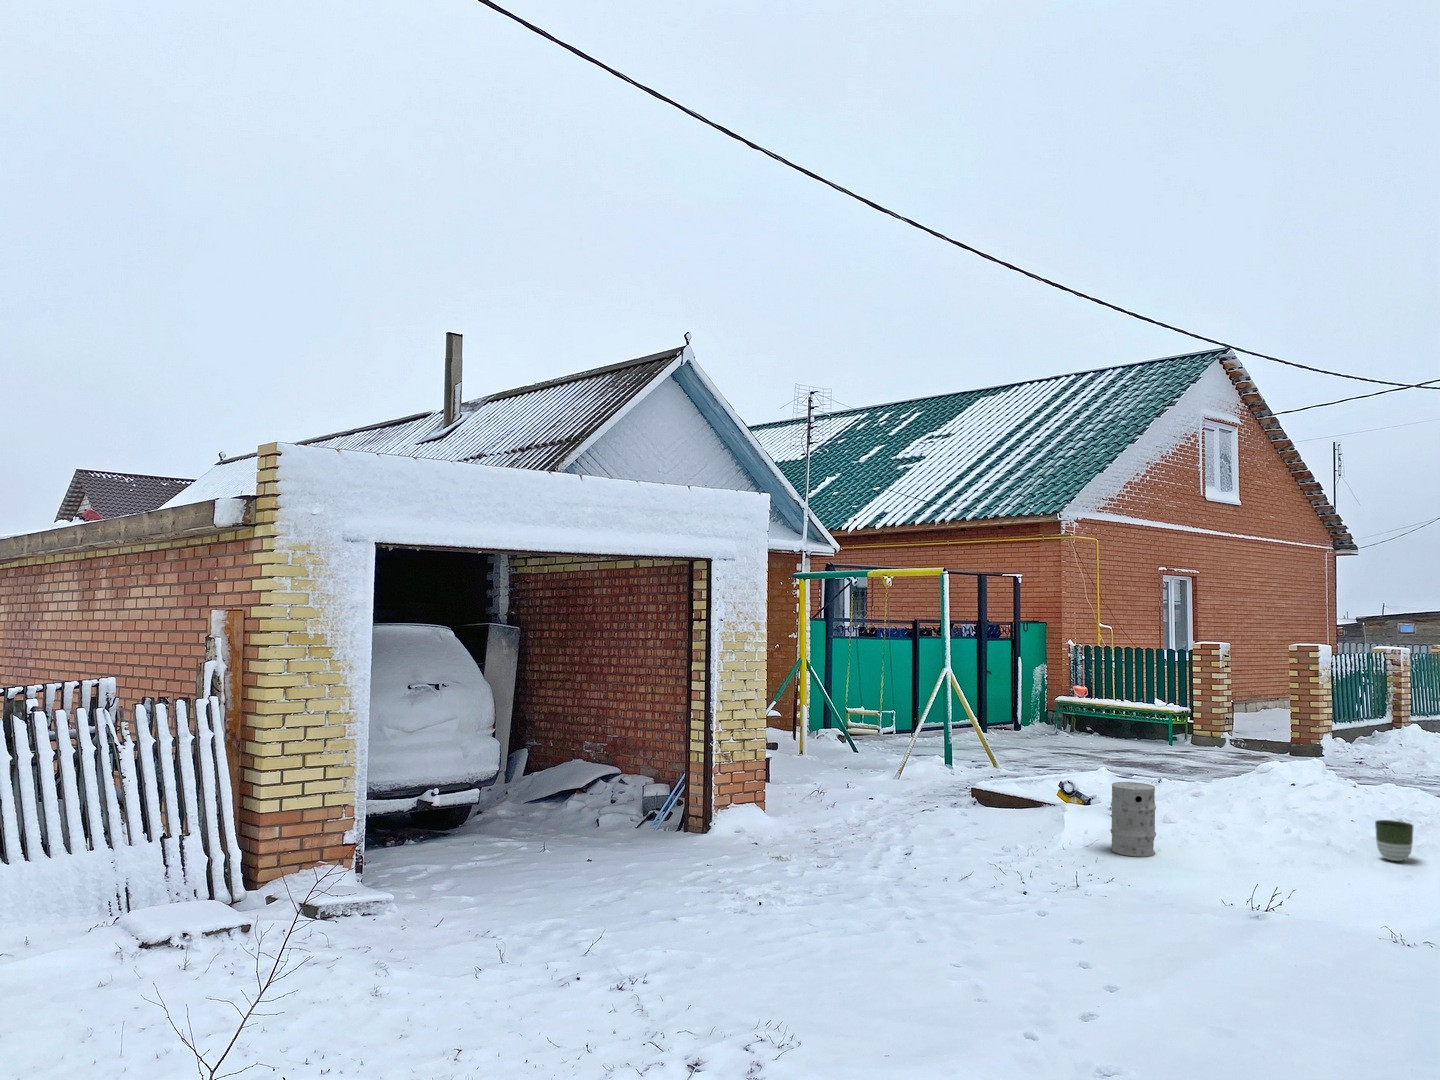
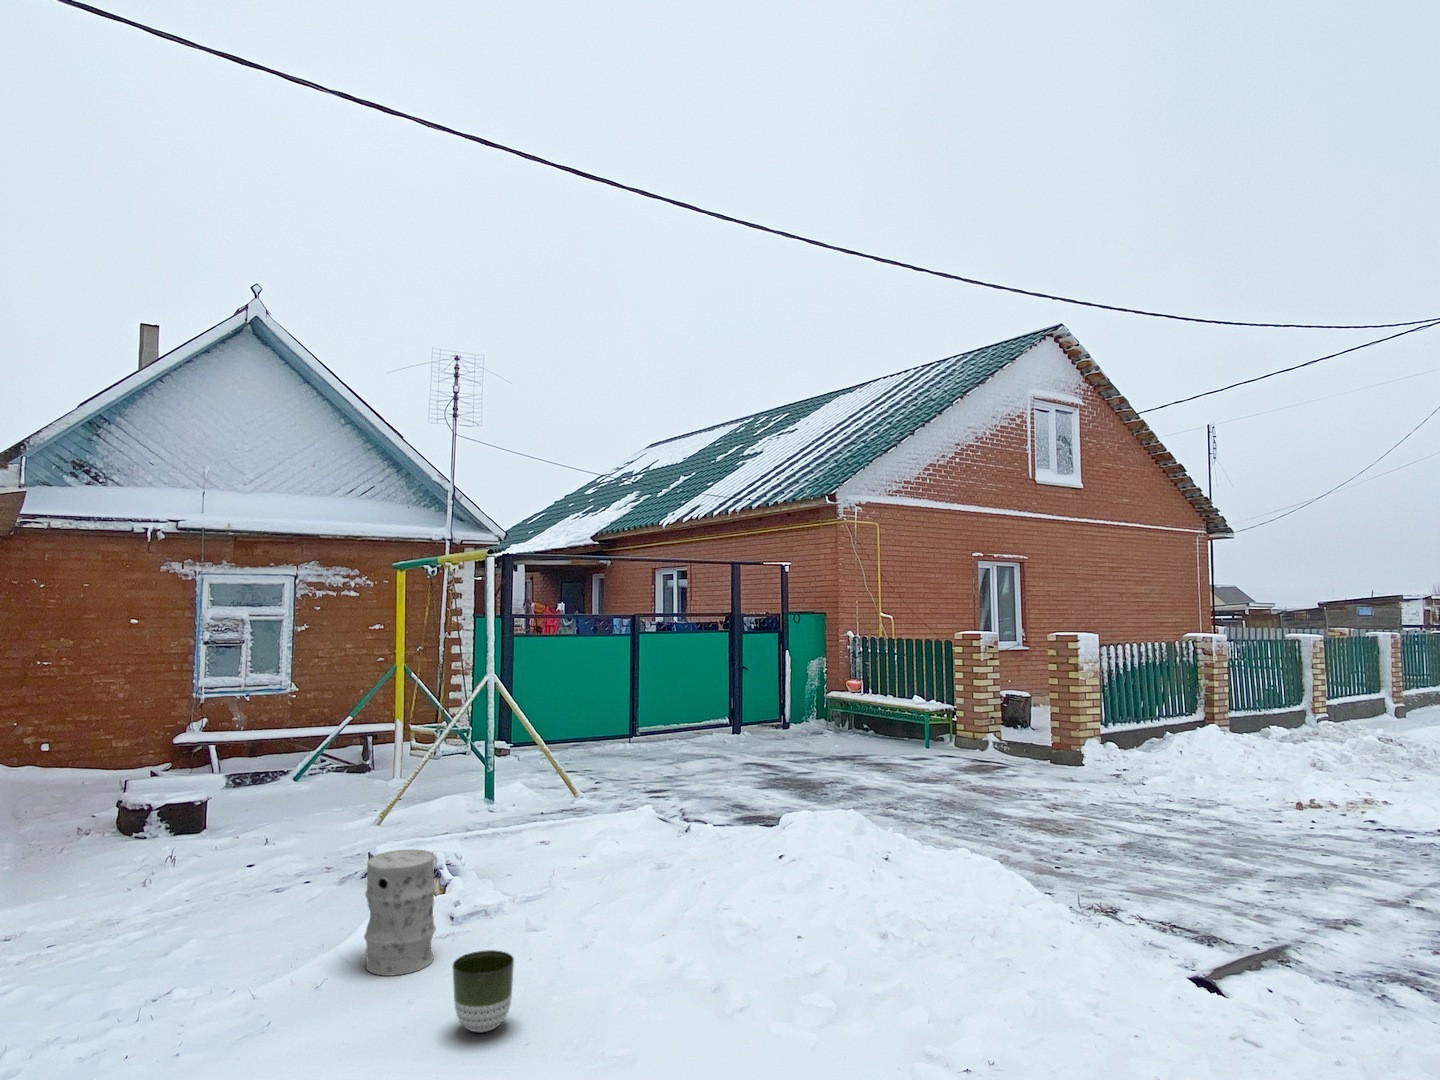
planter: present [1375,820,1413,861] -> present [453,950,514,1032]

